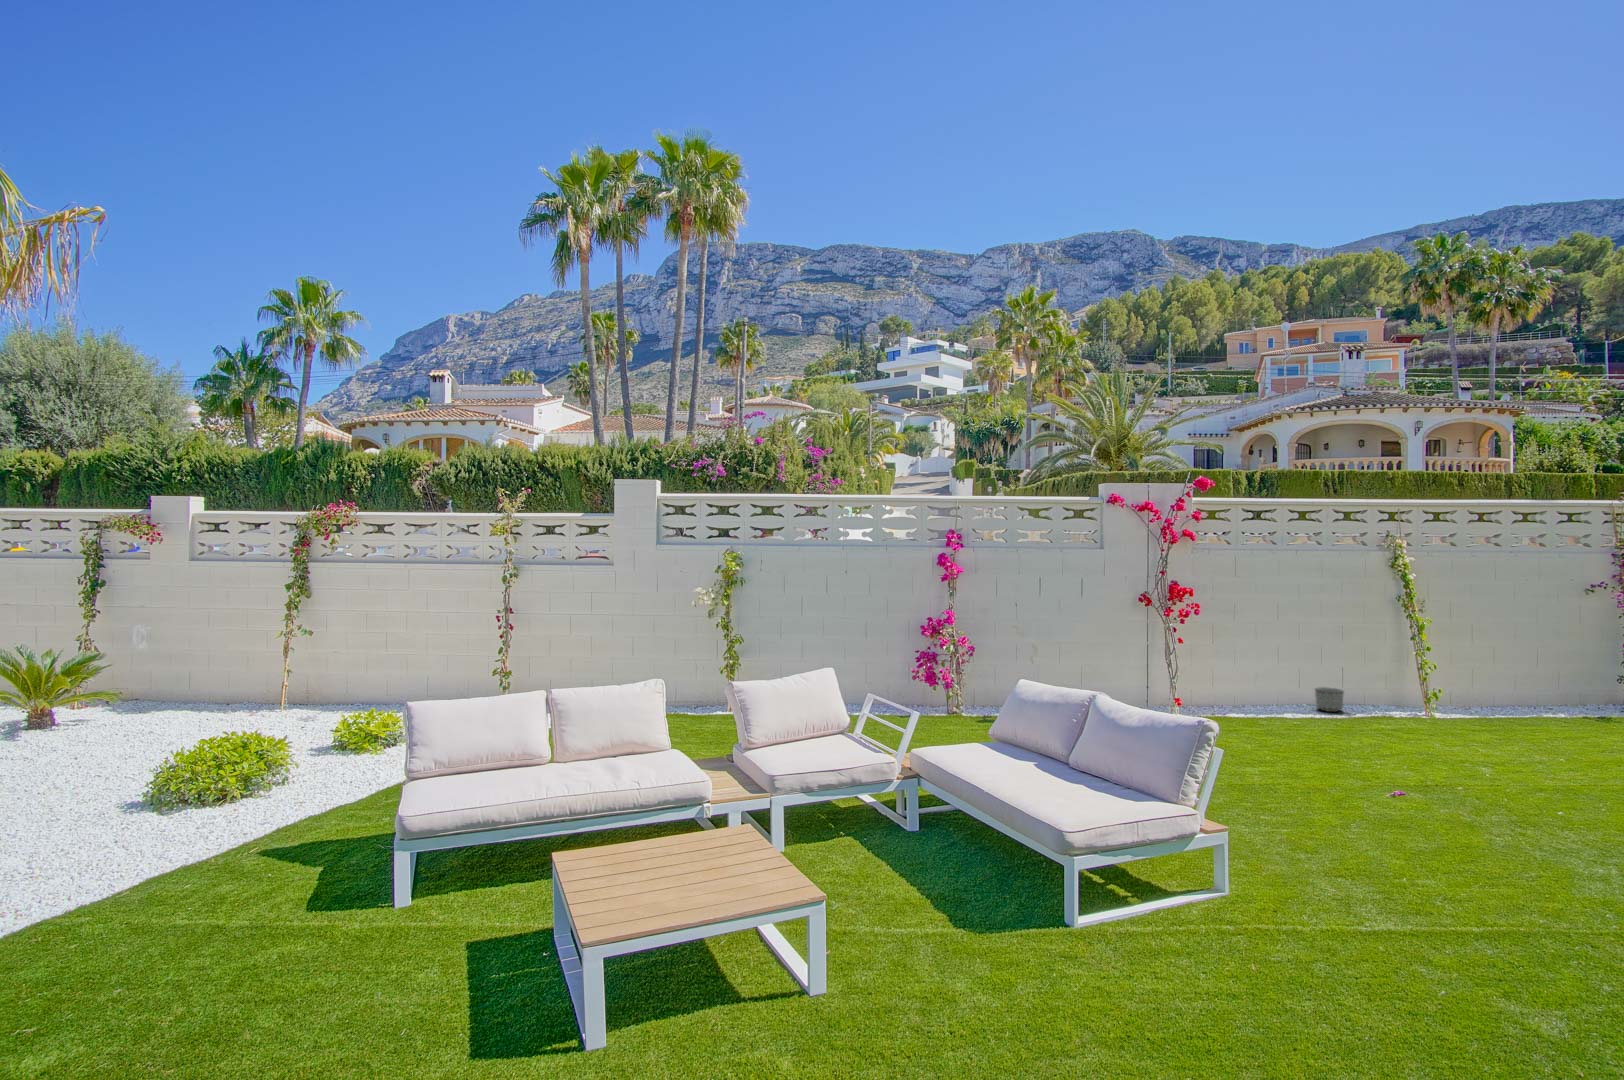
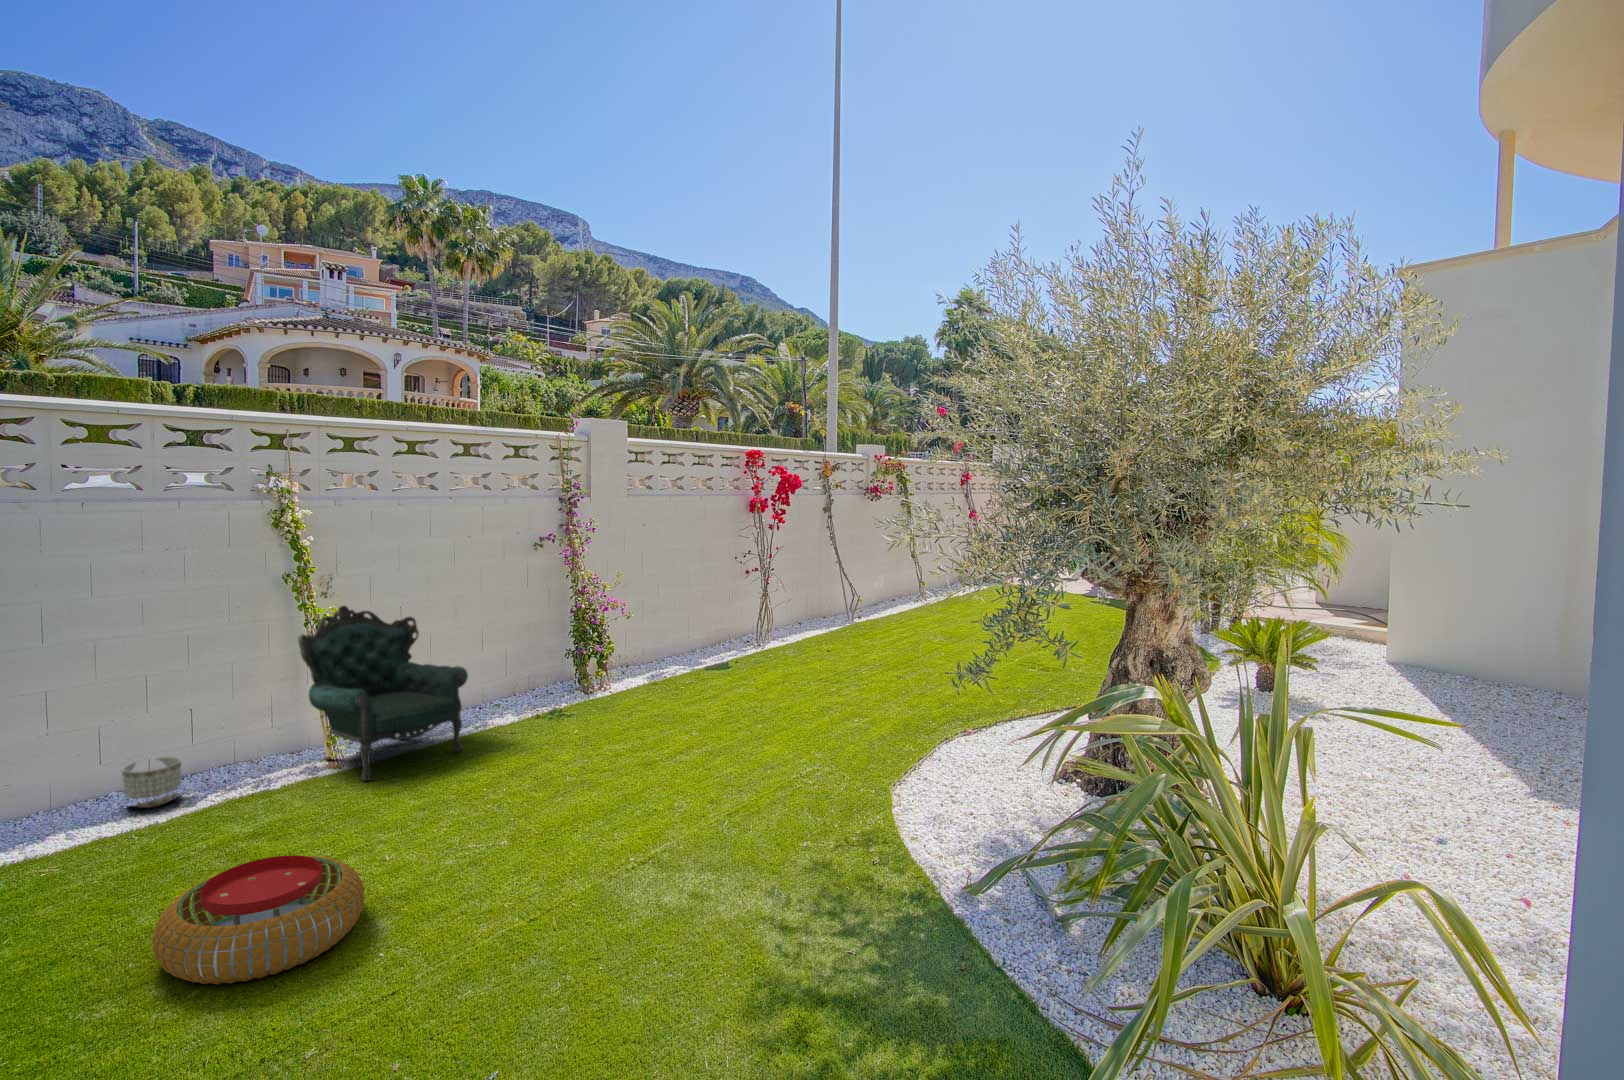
armchair: none [1408,618,1528,724] -> present [298,606,468,781]
pouf: none [1371,724,1475,769] -> present [152,855,365,984]

